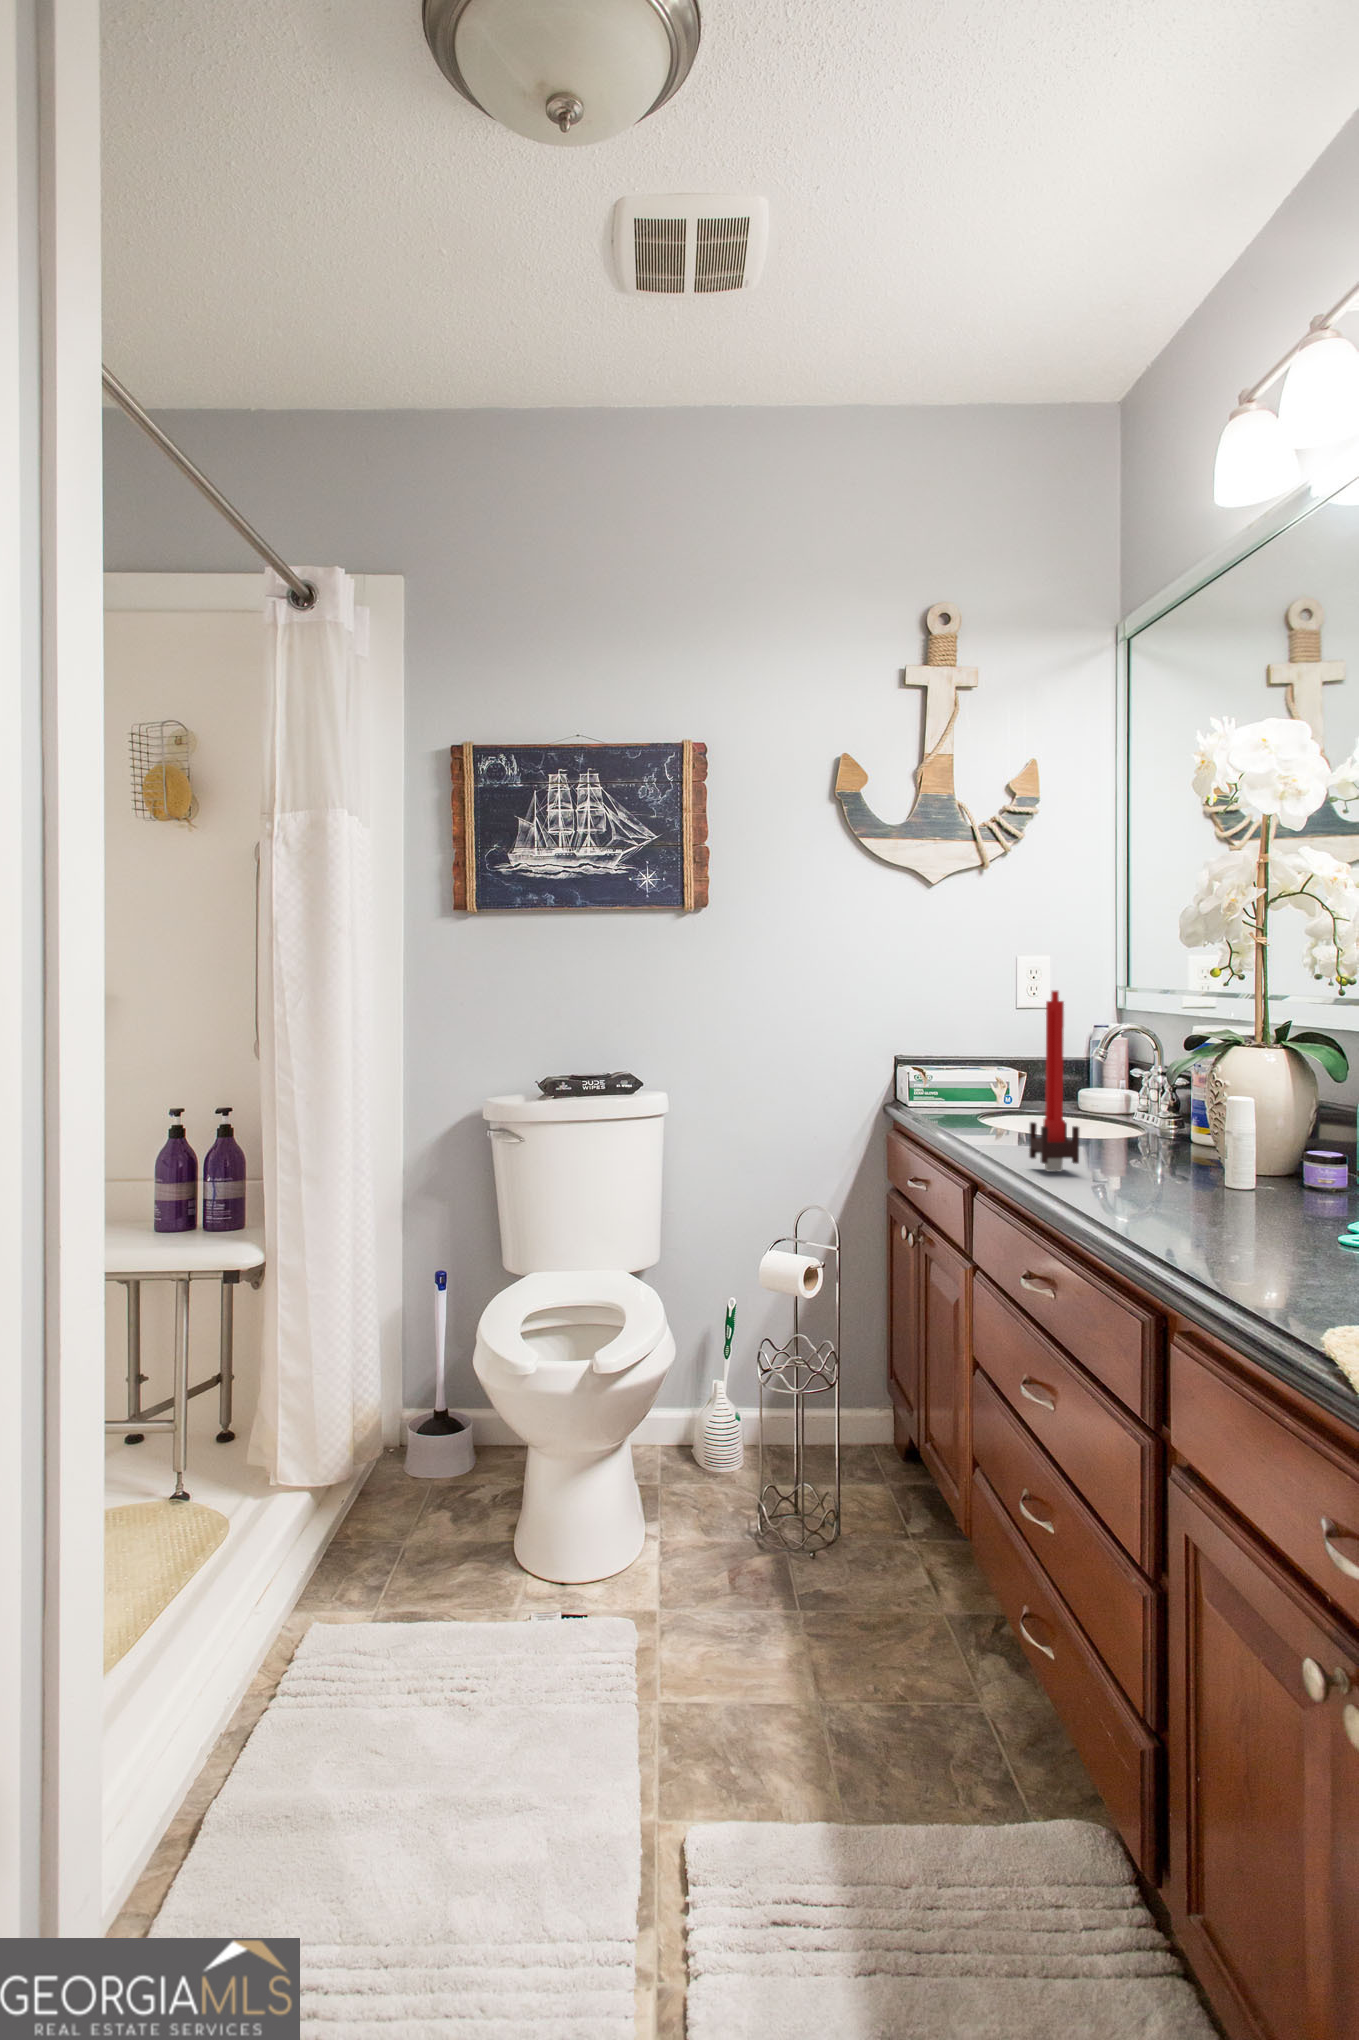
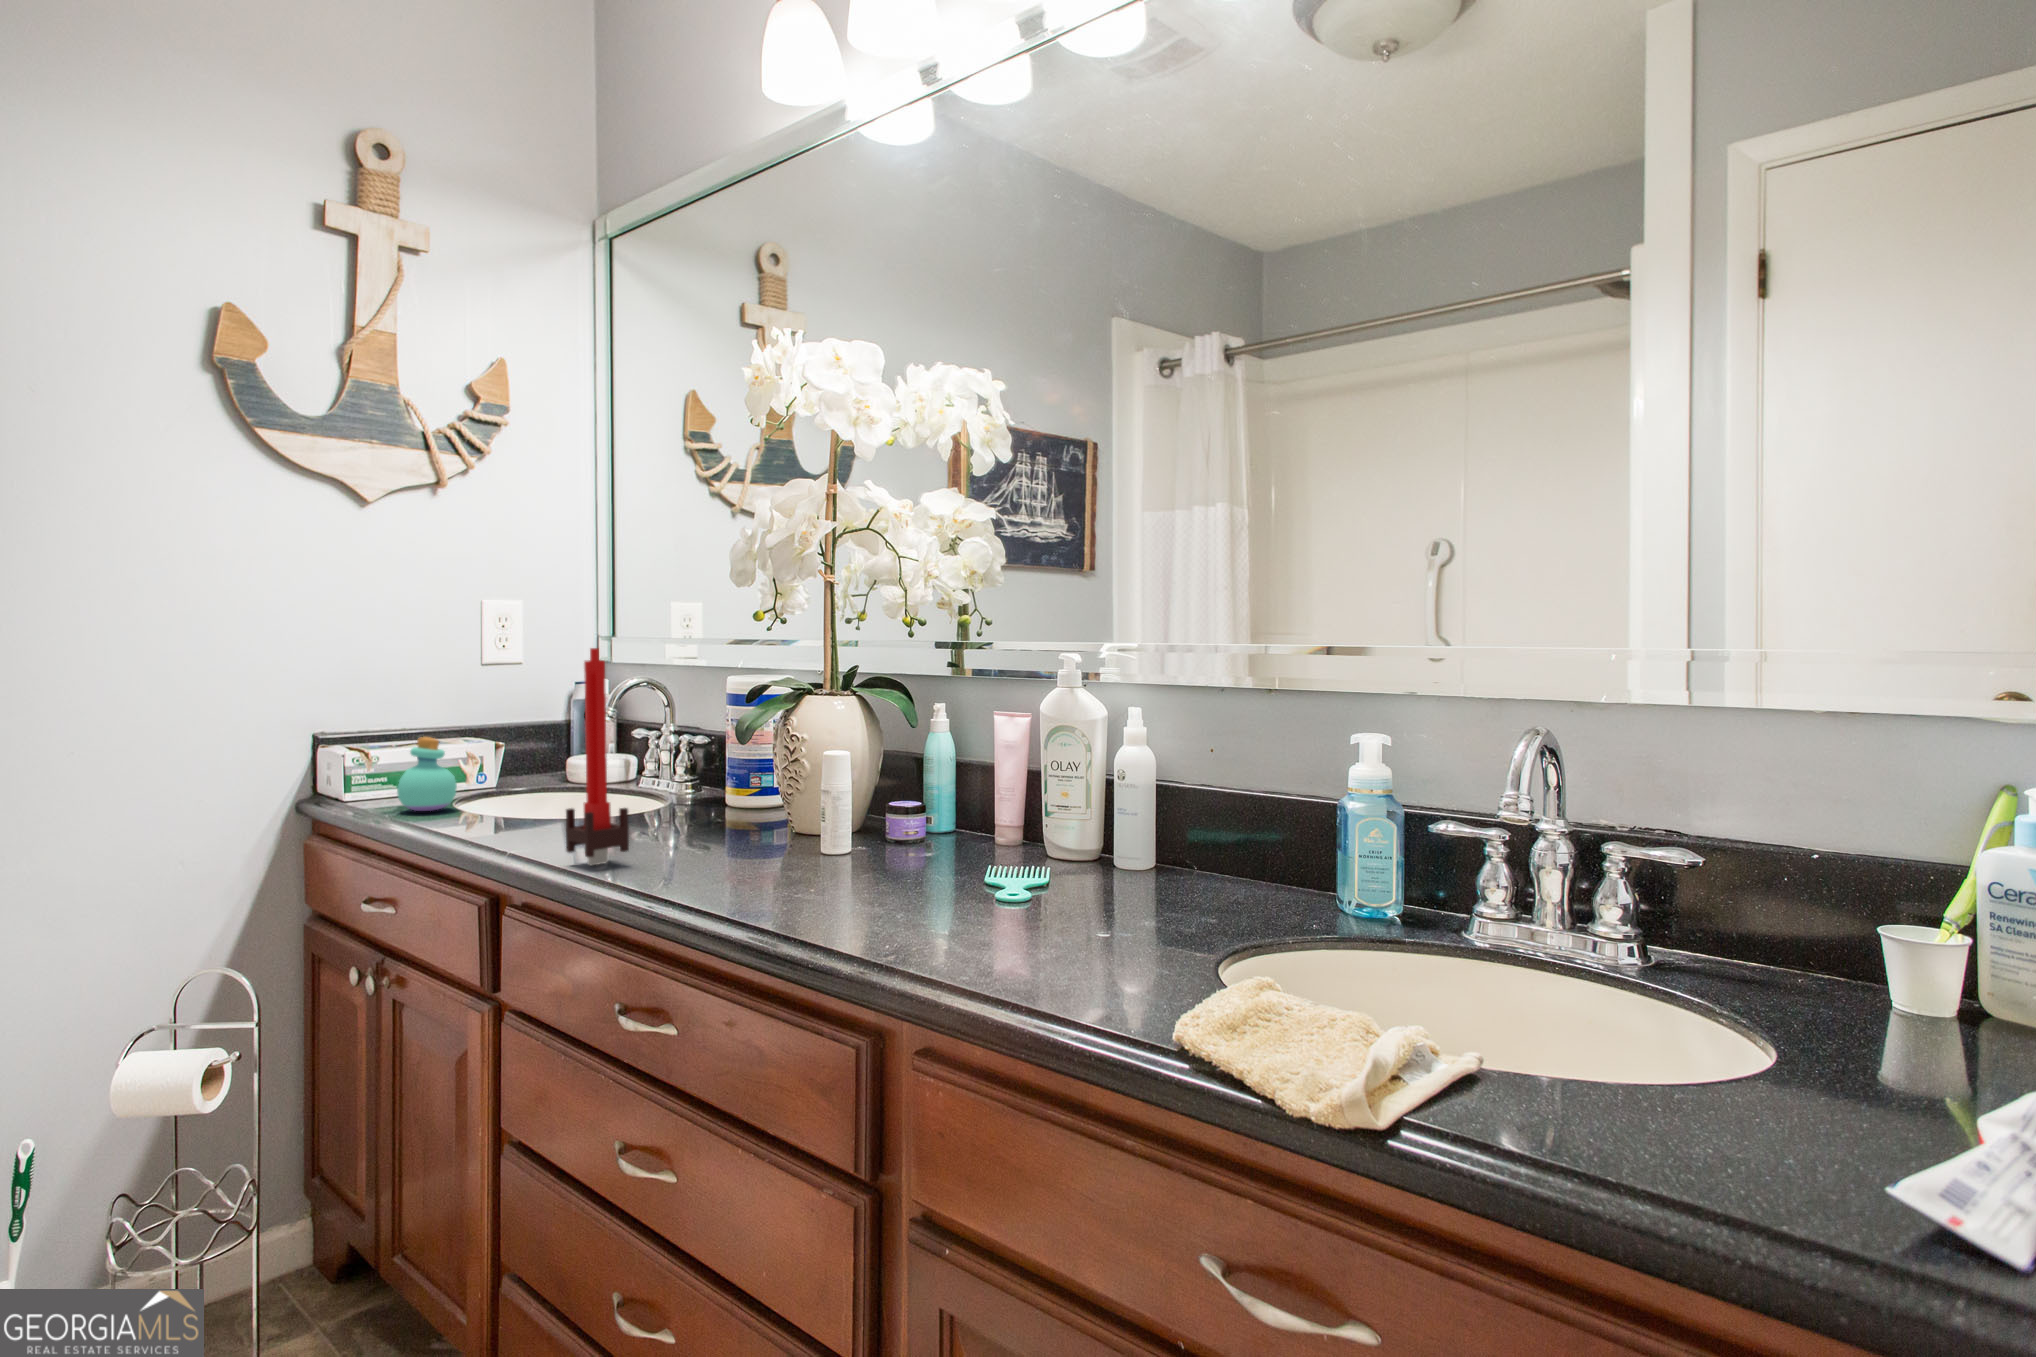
perfume bottle: none [936,1062,980,1119] -> present [397,737,457,811]

